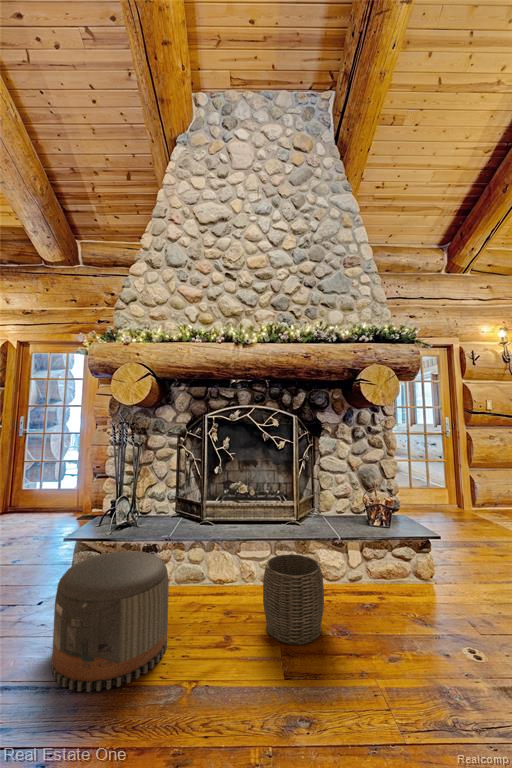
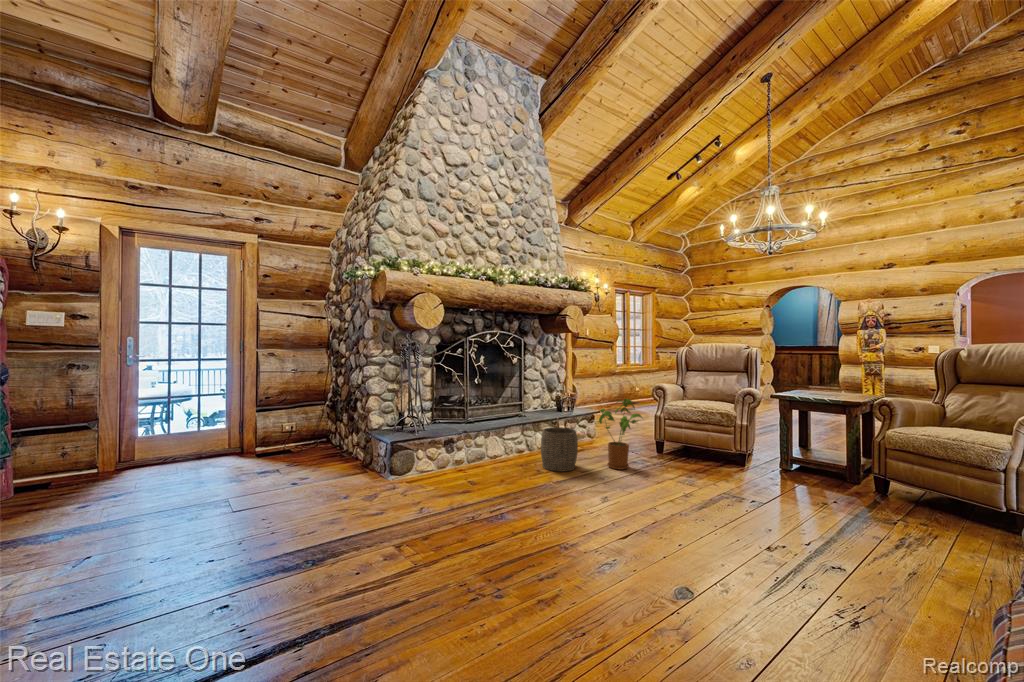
house plant: none [361,527,440,679] -> present [599,399,642,470]
pouf: present [52,551,169,692] -> none [454,433,523,504]

